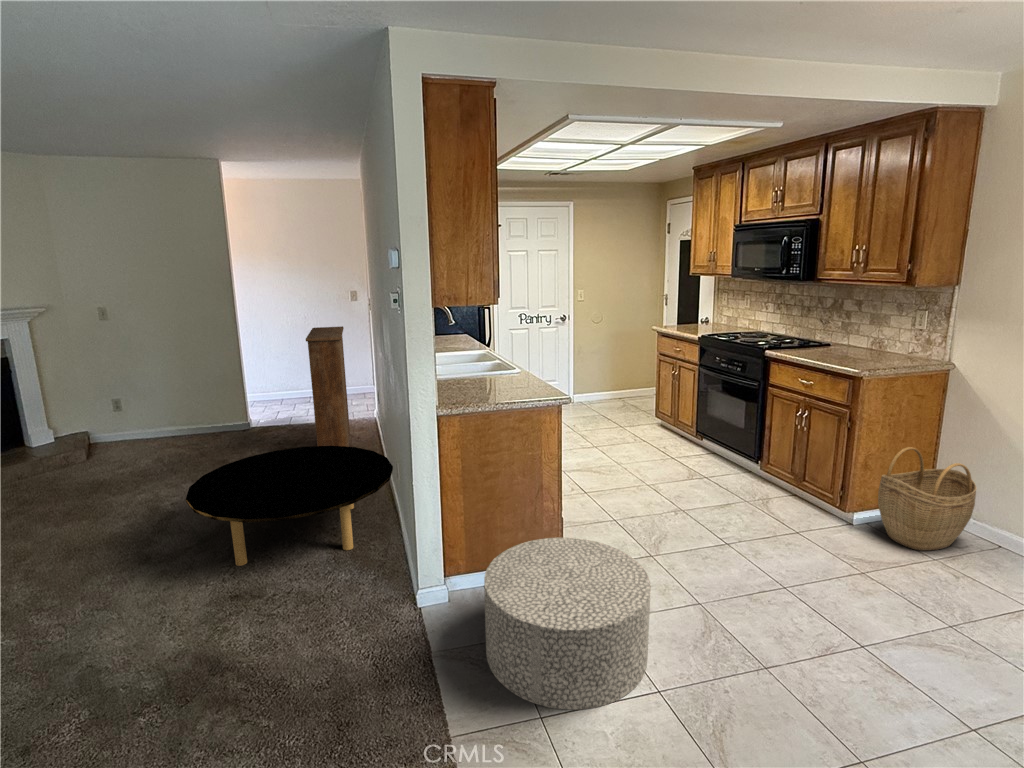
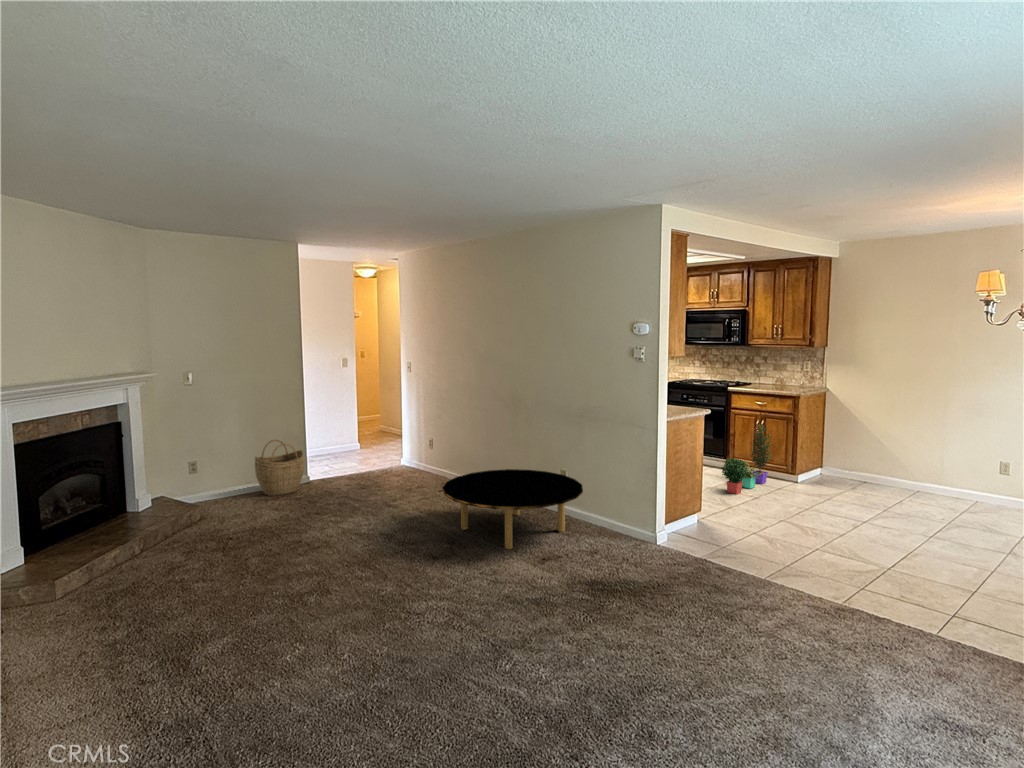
bookshelf: present [306,326,350,447] -> none [389,385,452,496]
potted plant: none [687,416,810,530] -> present [721,424,772,494]
woven basket: present [878,447,977,551] -> present [255,440,304,496]
ottoman: present [484,538,651,710] -> none [705,489,802,560]

